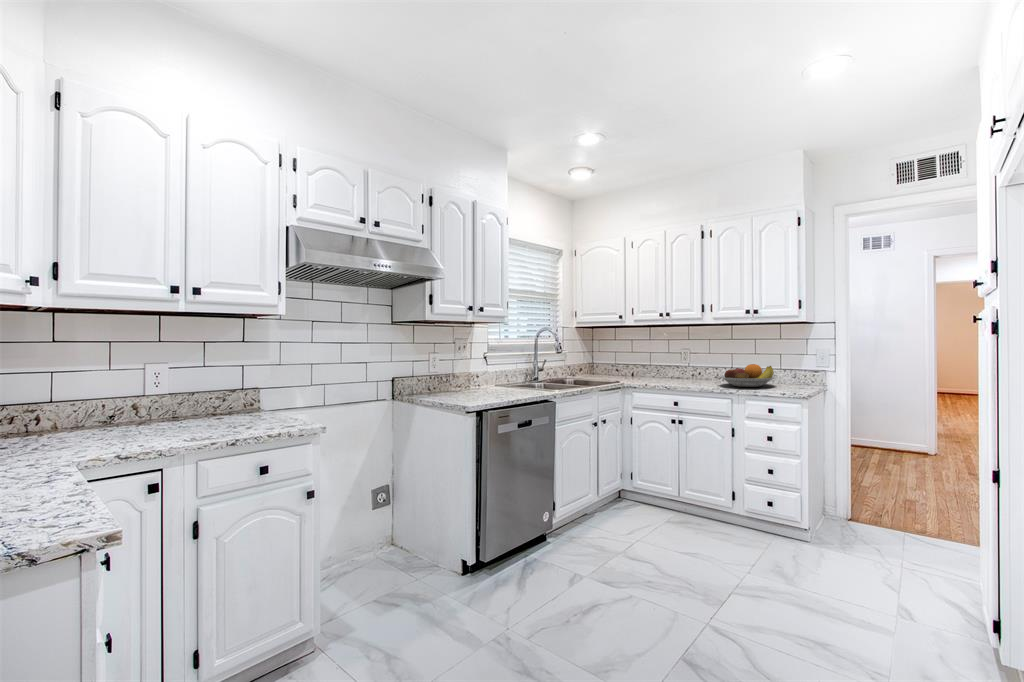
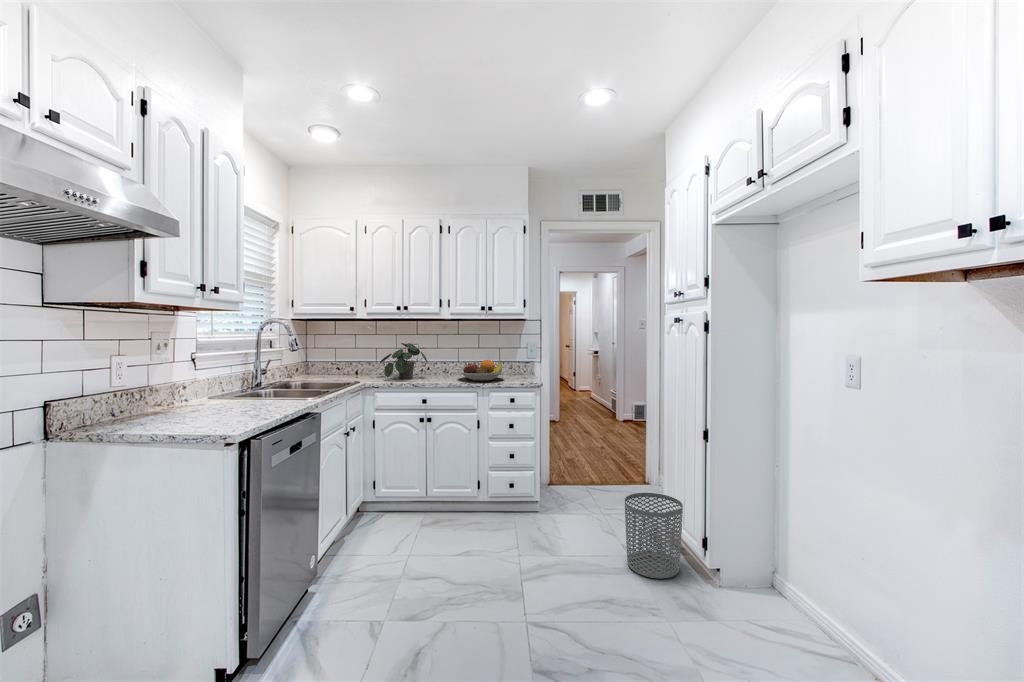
potted plant: none [647,346,692,382] -> present [380,343,428,379]
waste bin: none [861,535,950,649] -> present [625,493,683,579]

